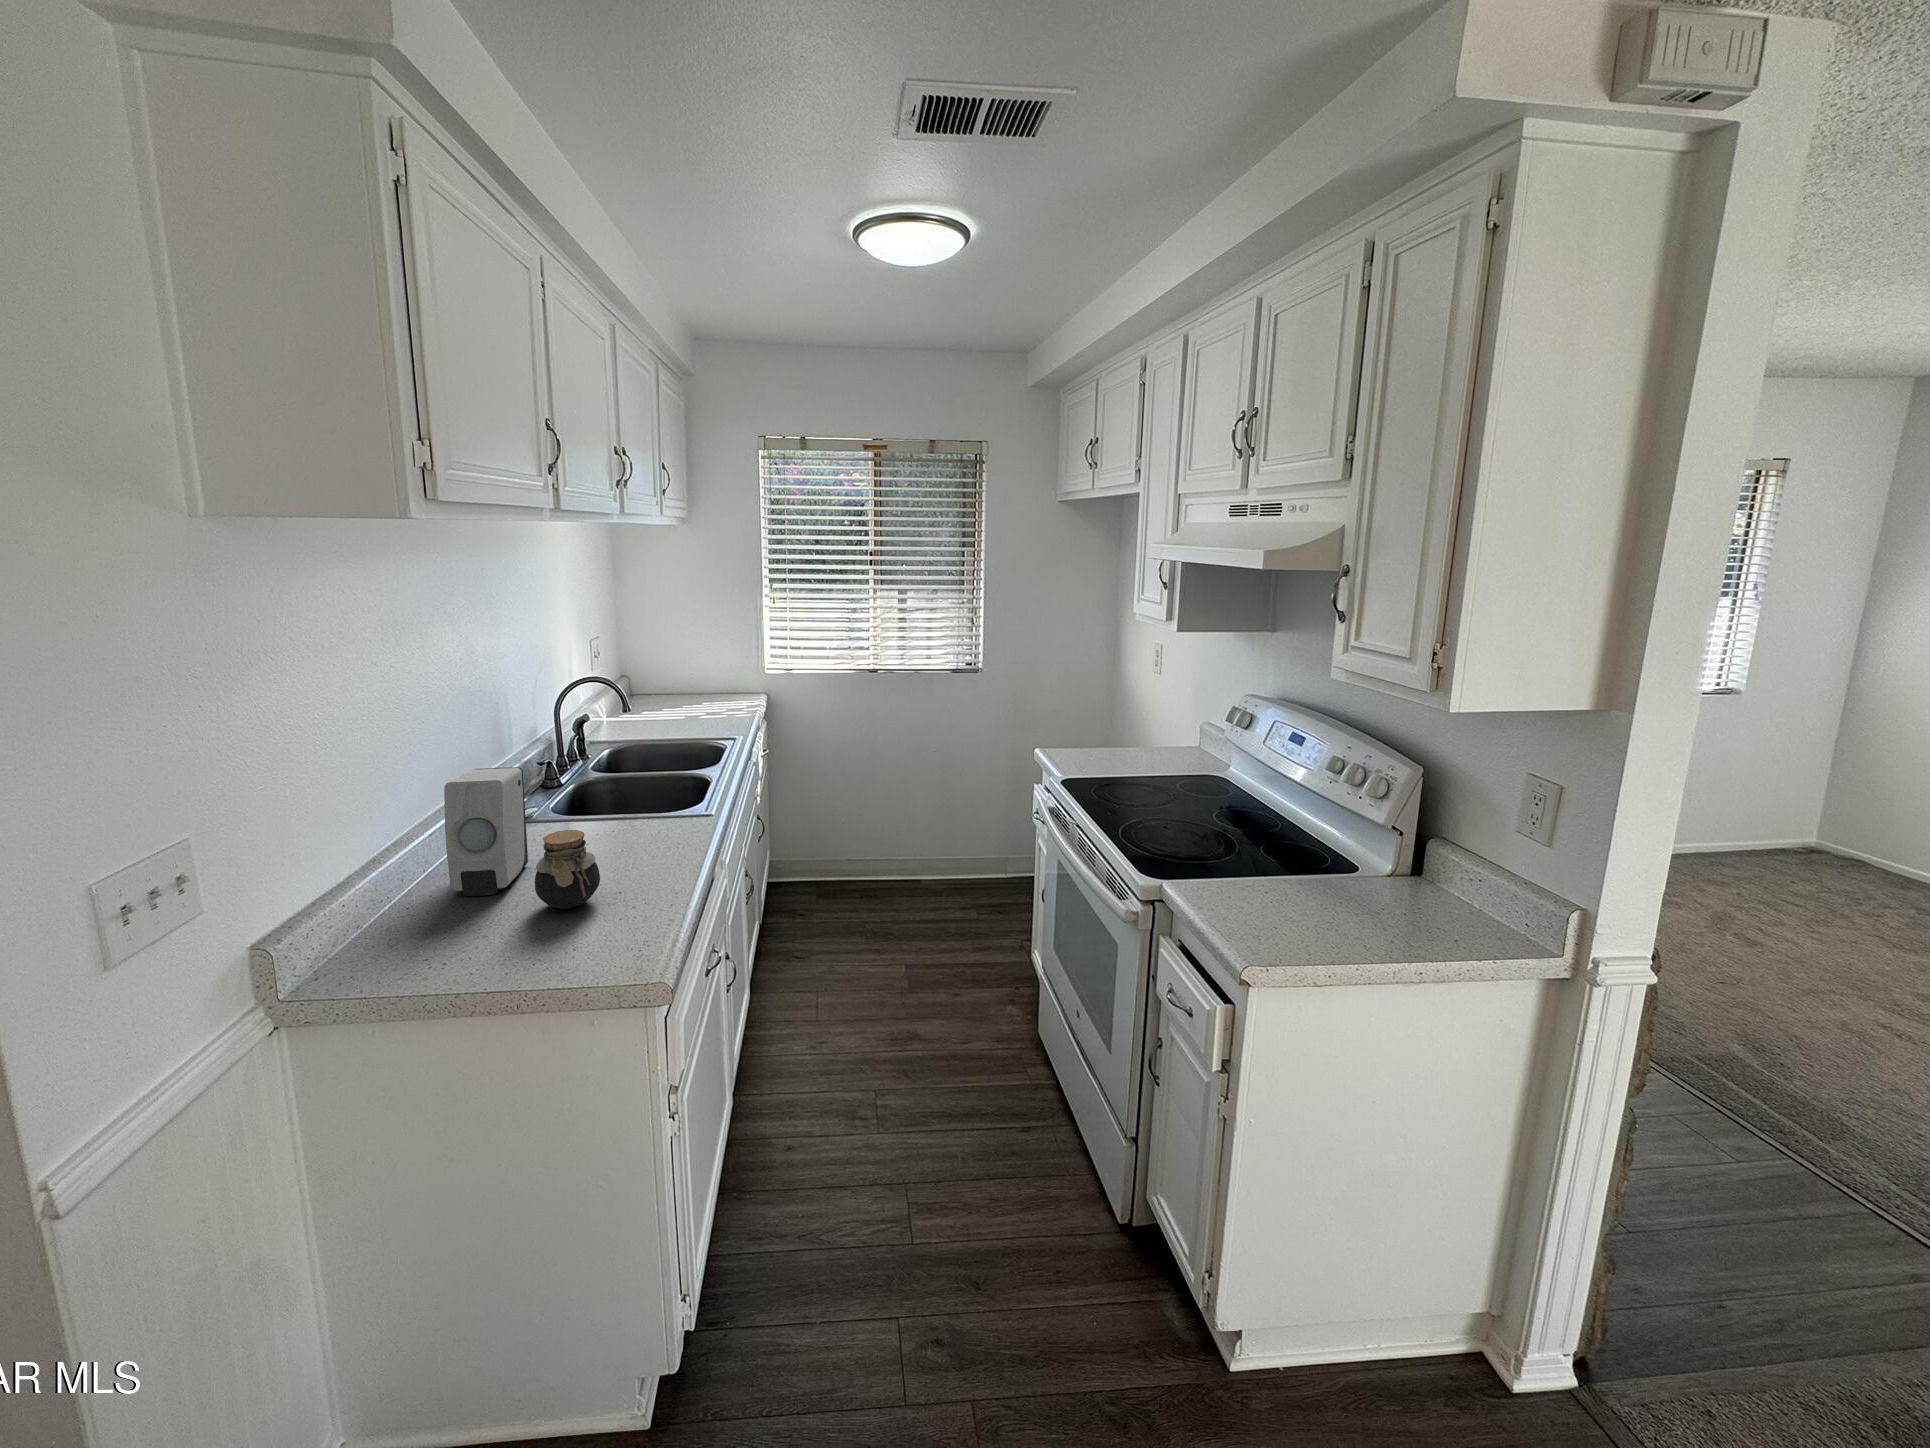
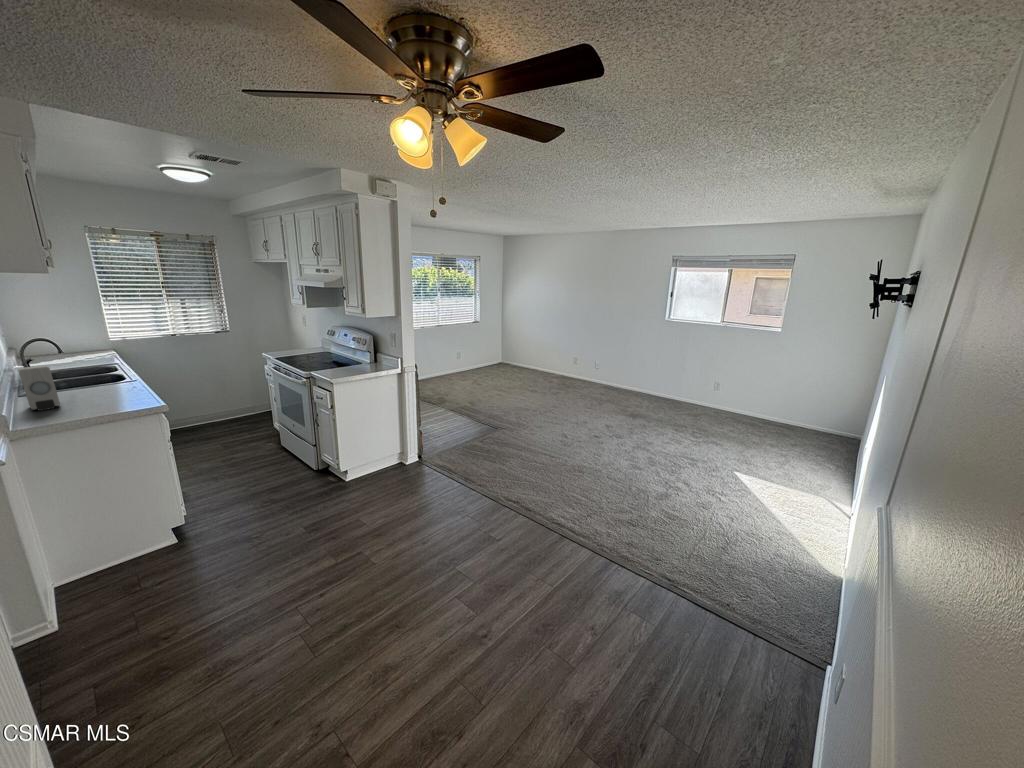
jar: present [535,830,600,909] -> none [80,379,109,405]

